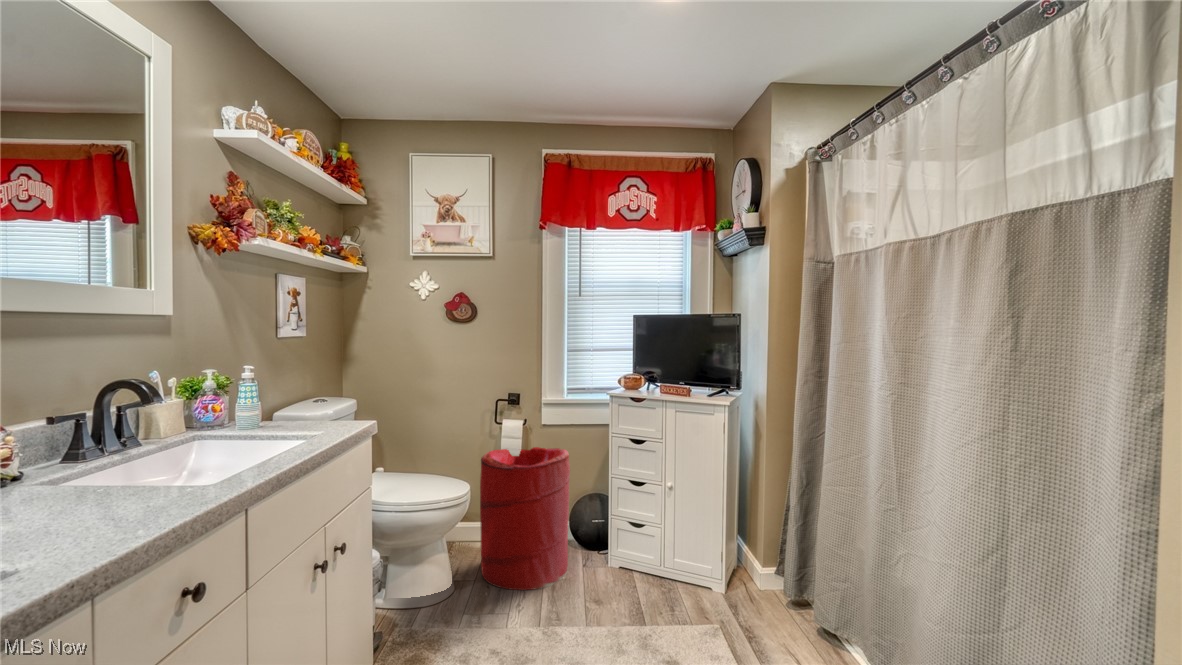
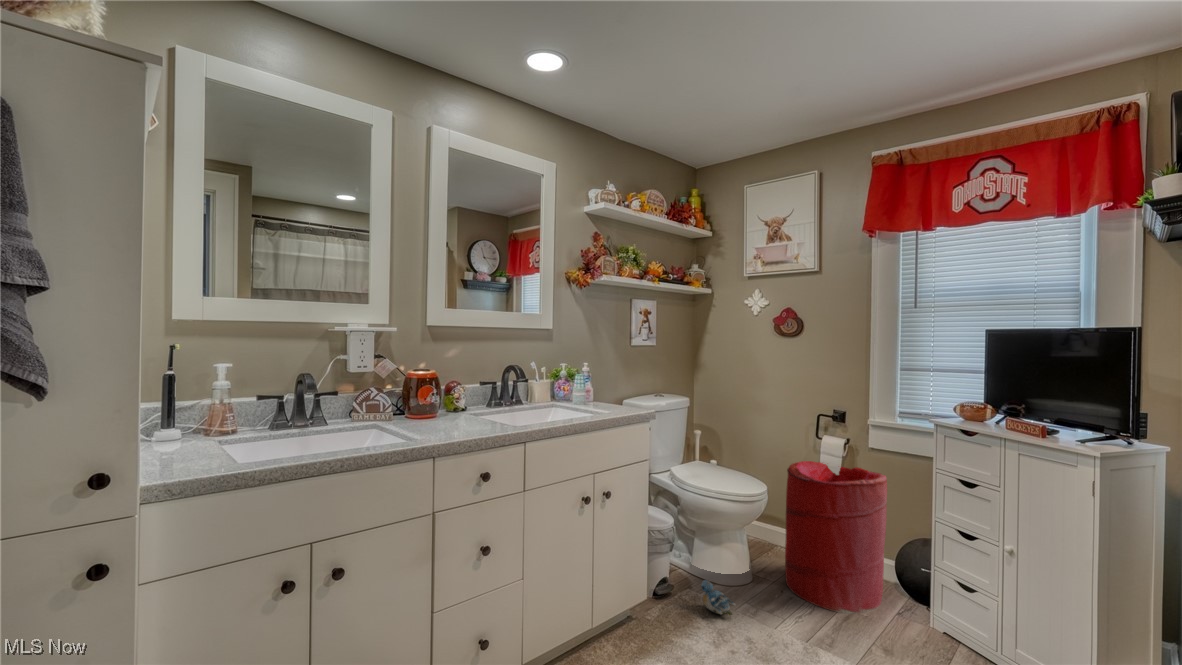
plush toy: none [419,609,463,642] -> present [701,580,735,615]

